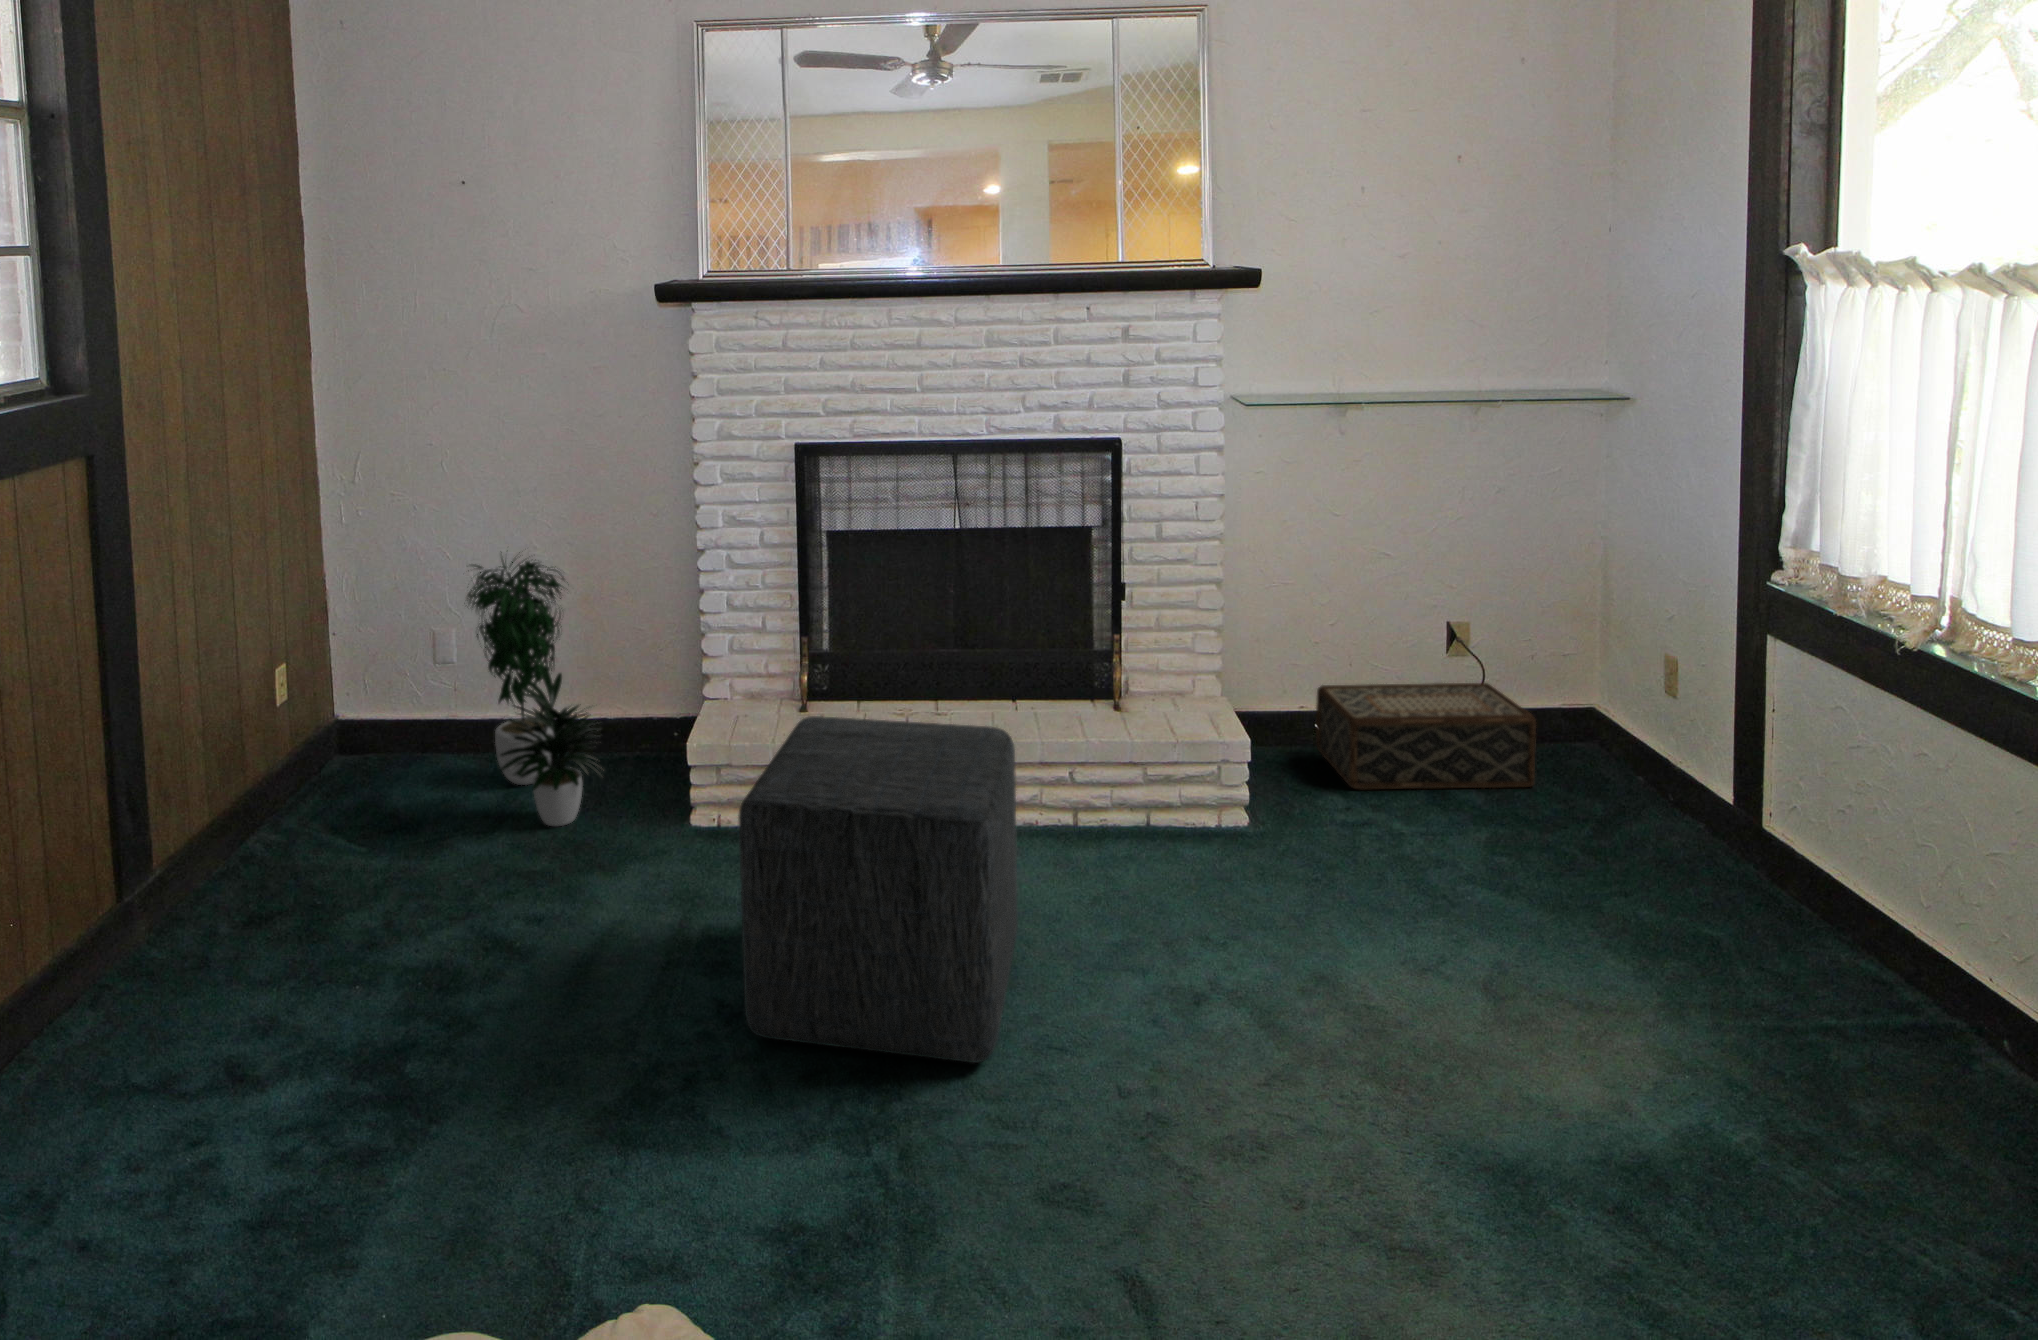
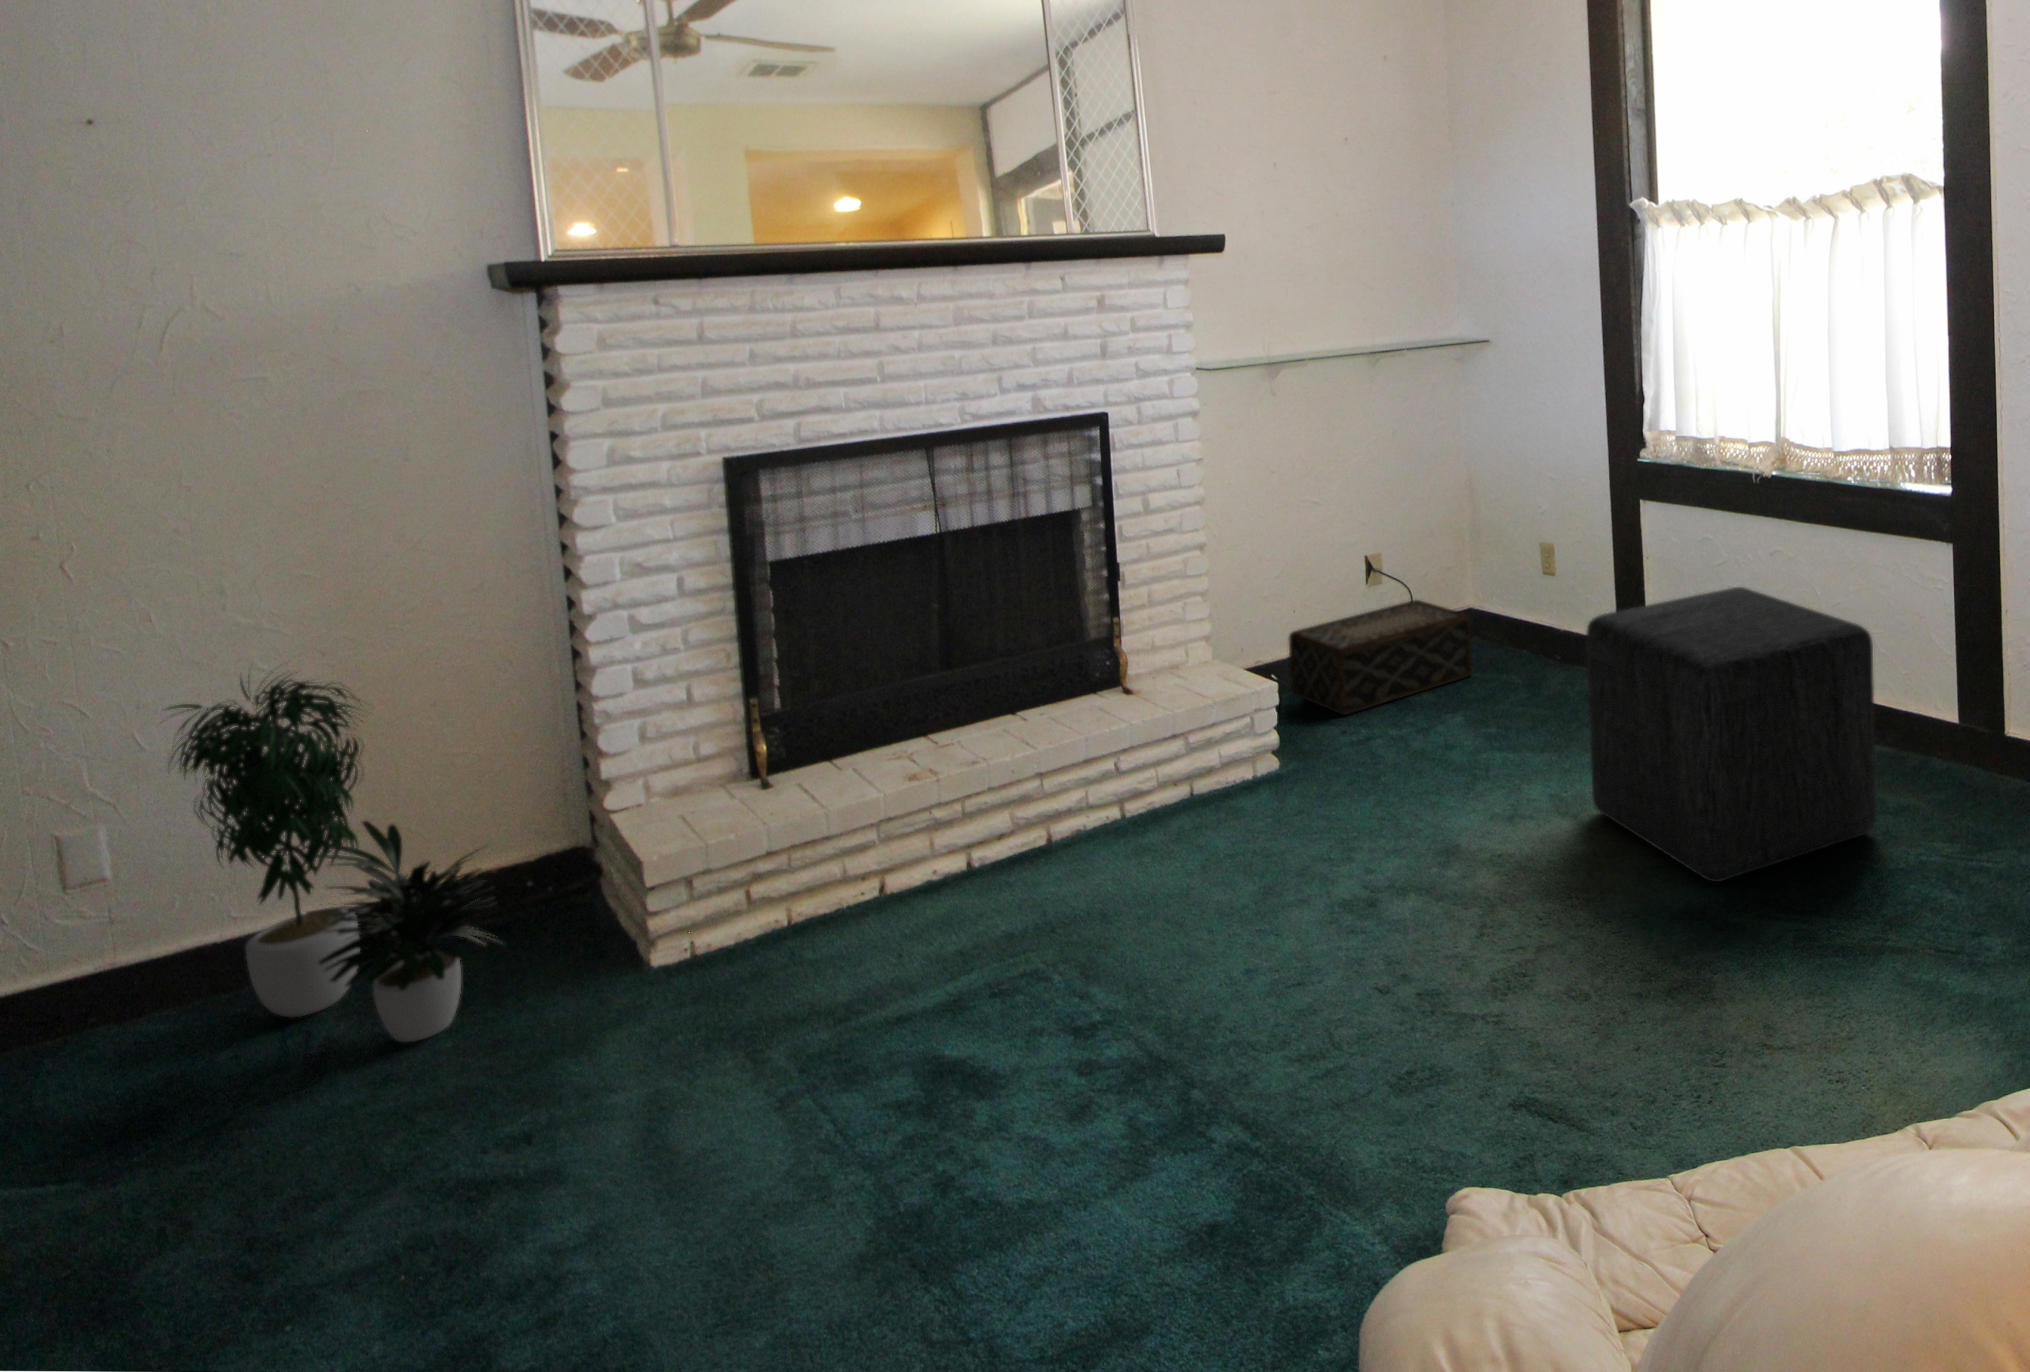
ottoman: present [738,716,1018,1063] -> present [1586,587,1876,882]

